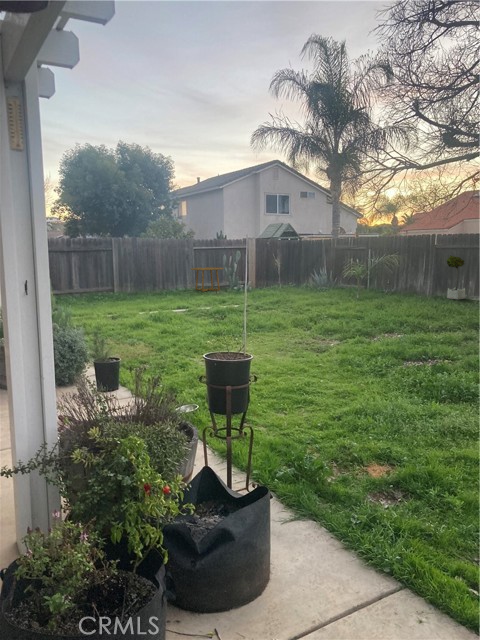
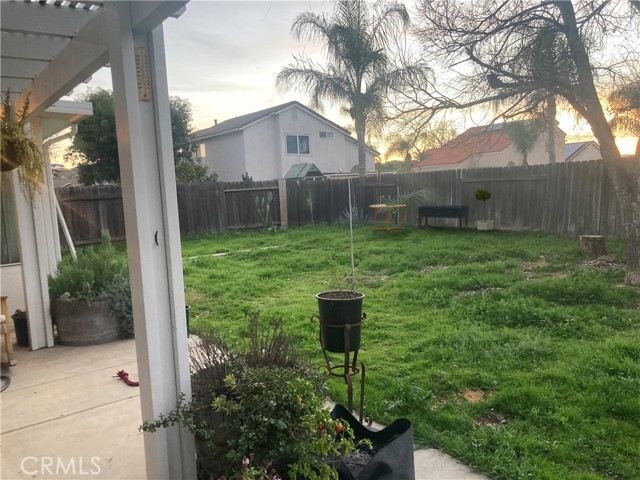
round table: present [191,267,224,292] -> present [369,204,406,231]
bench: none [385,270,441,297] -> present [418,205,469,229]

